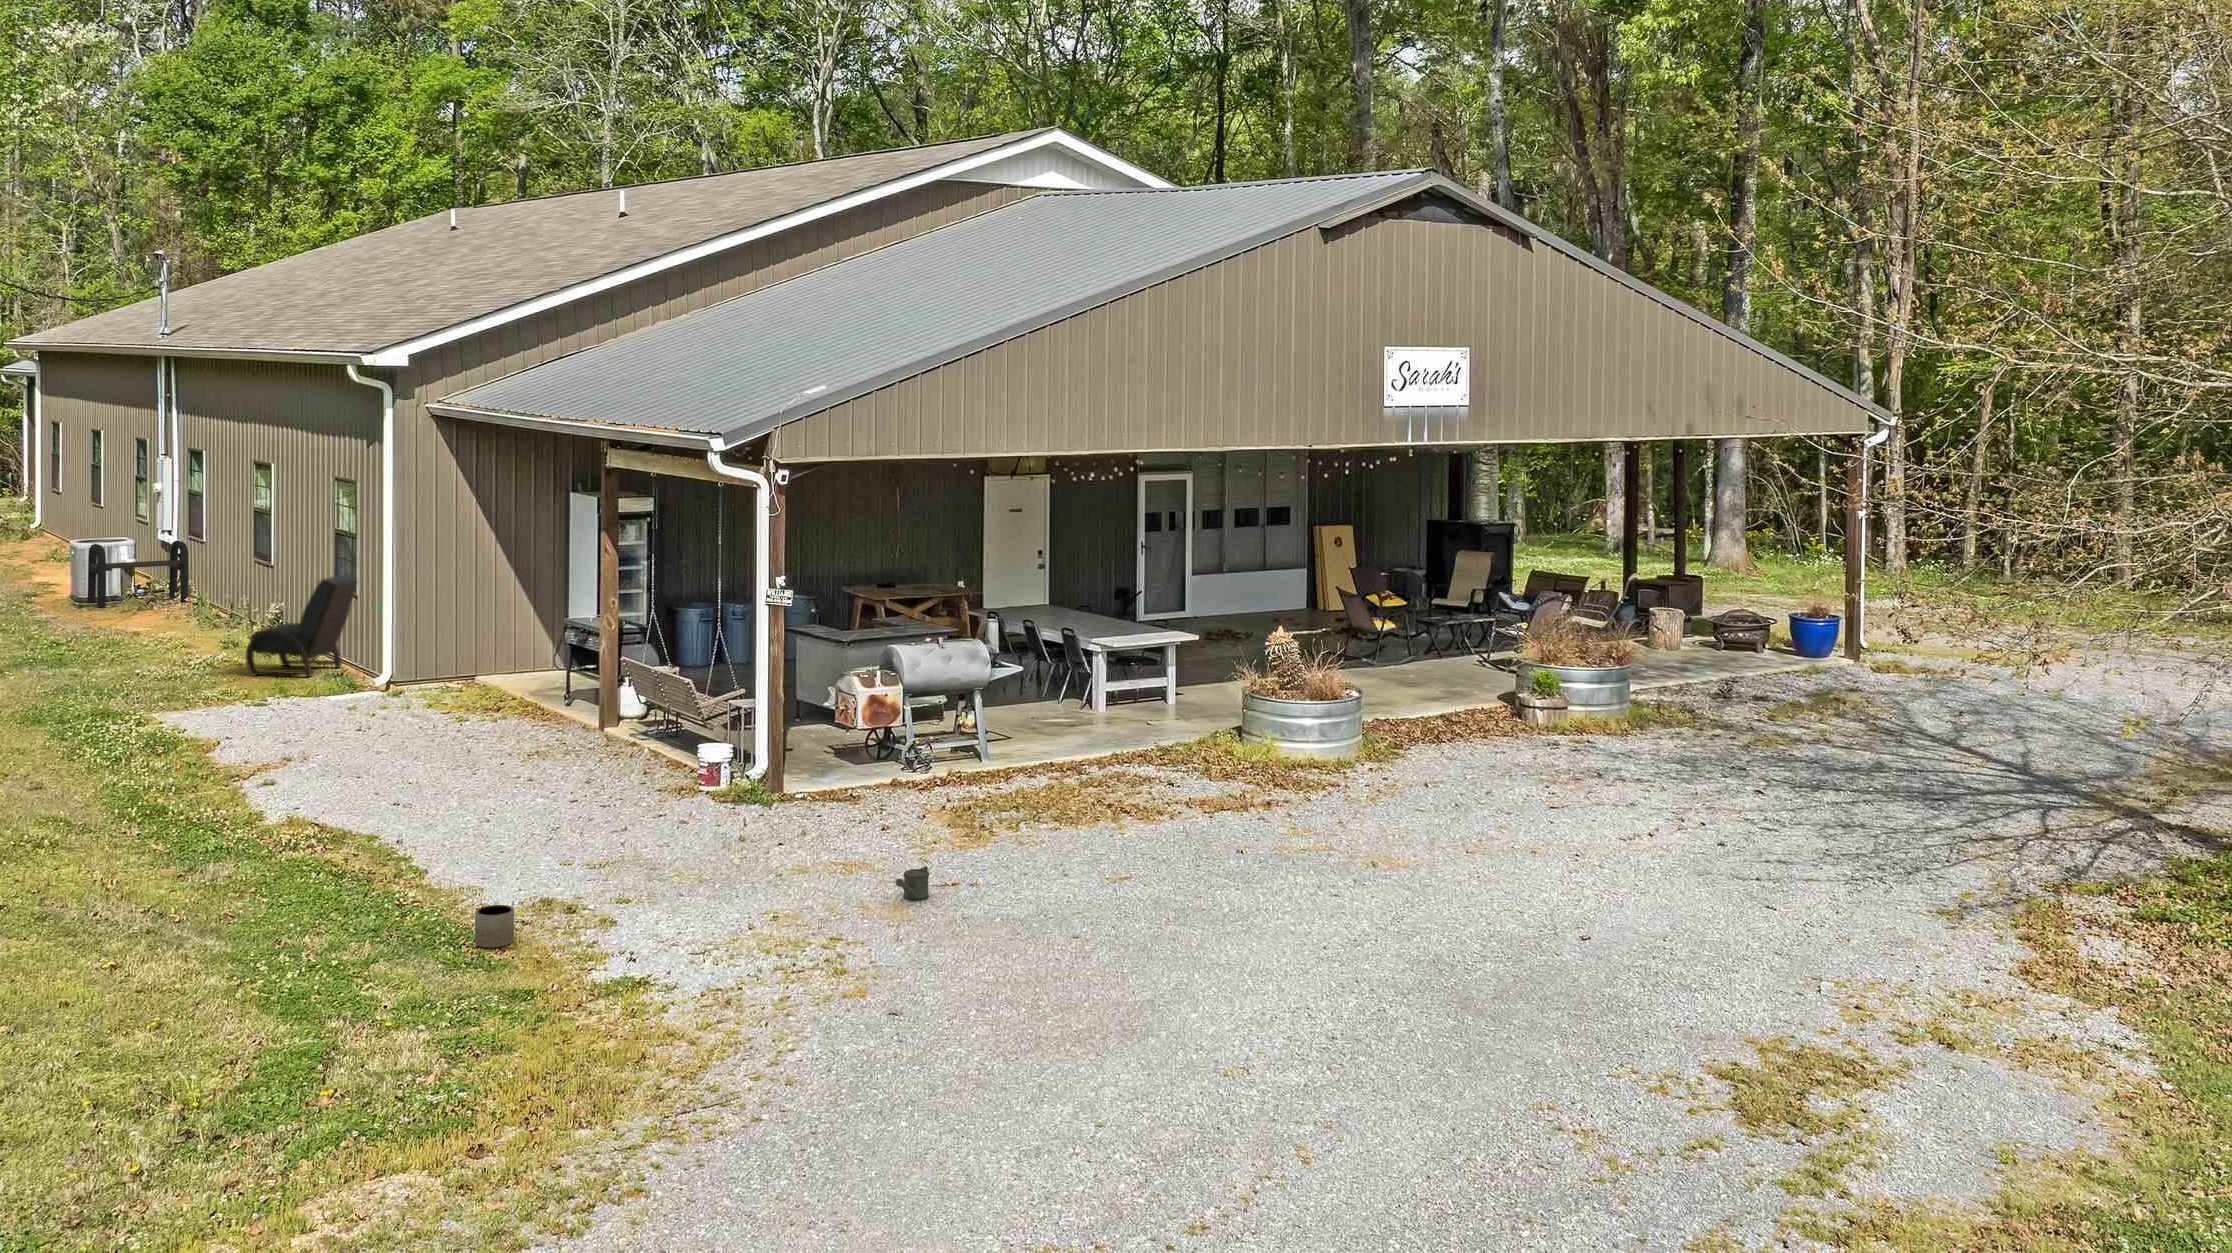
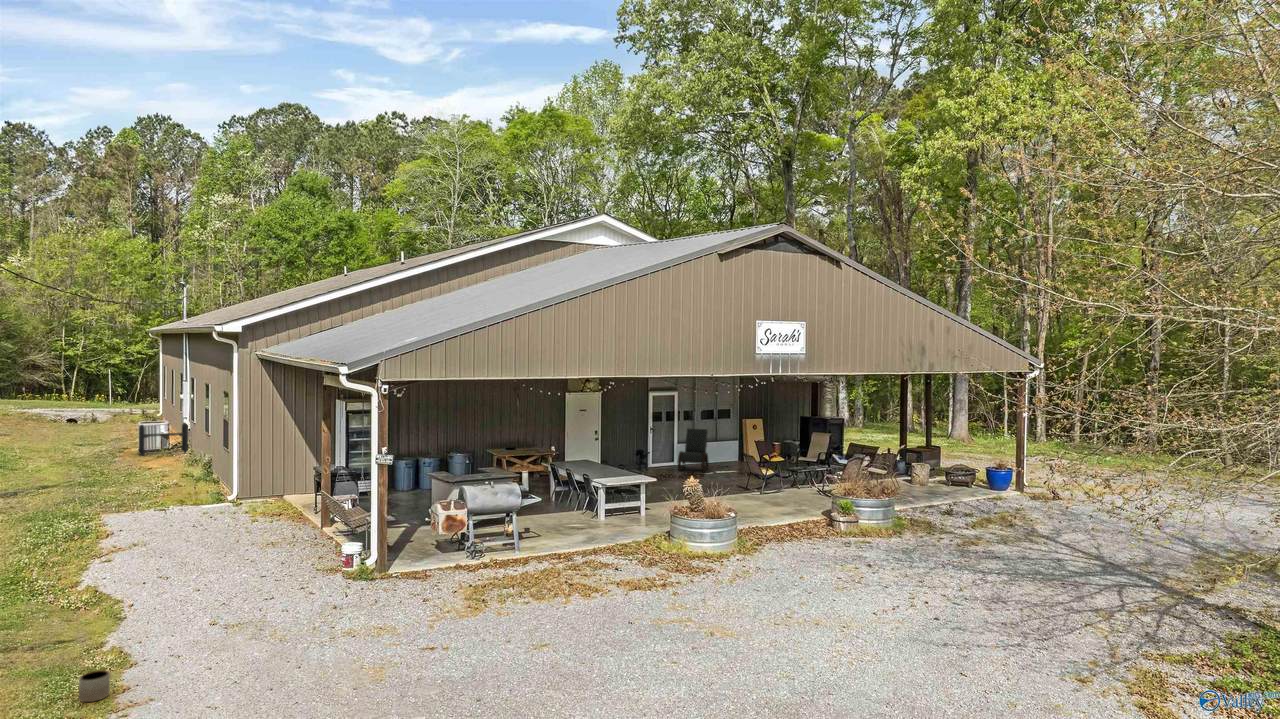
lounge chair: present [246,574,359,677] -> present [678,429,709,472]
watering can: present [896,866,929,901] -> none [387,637,418,662]

